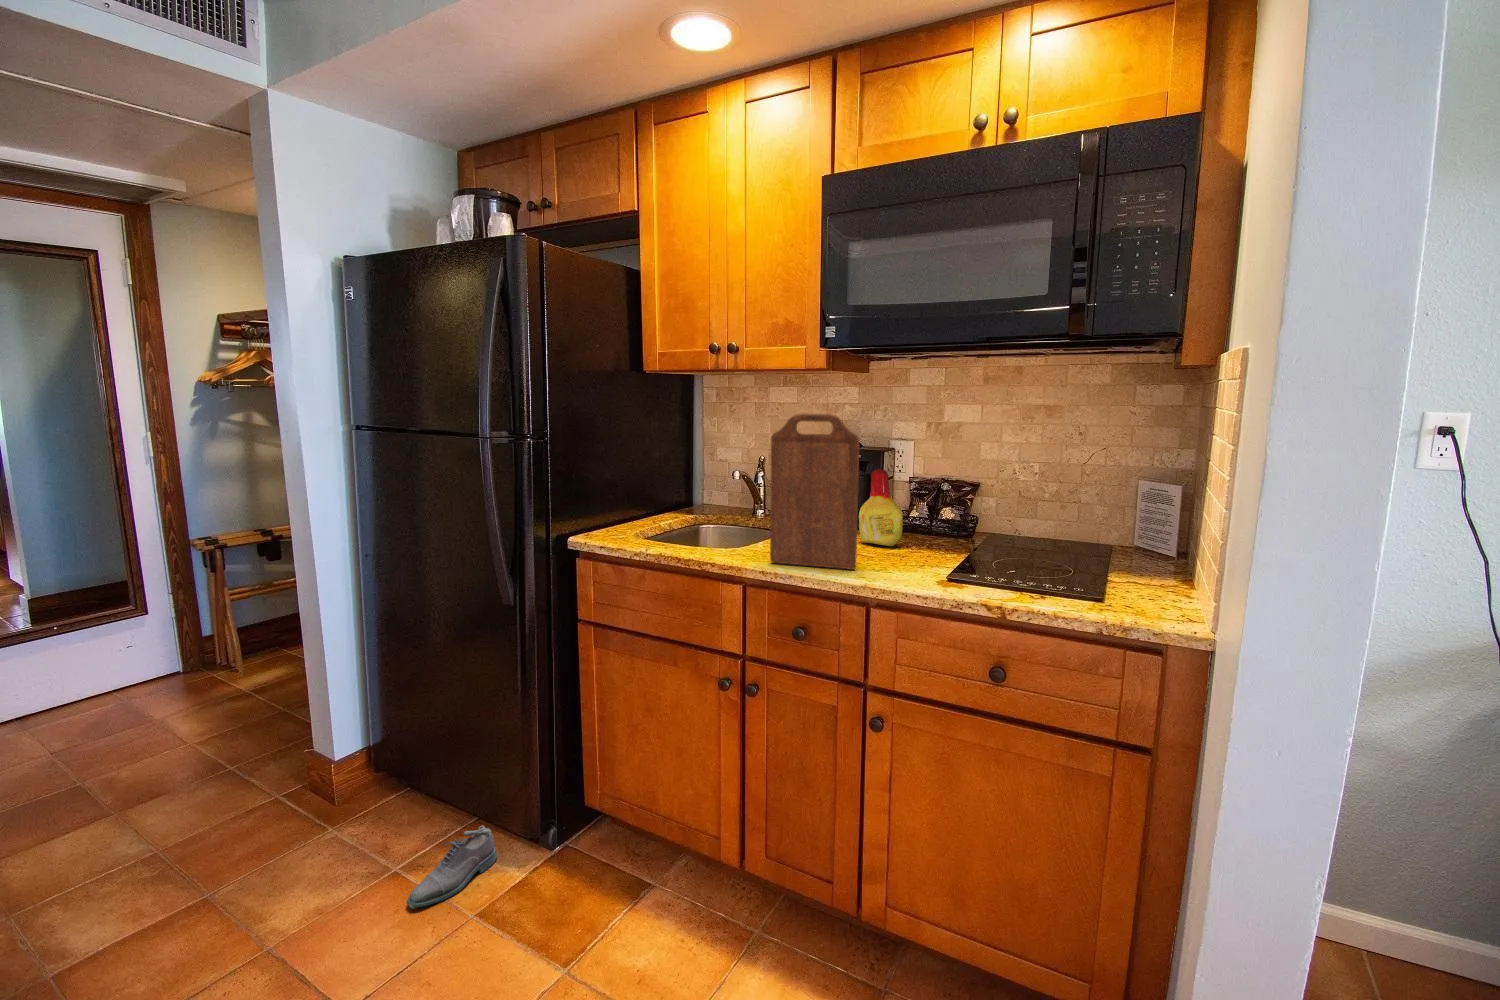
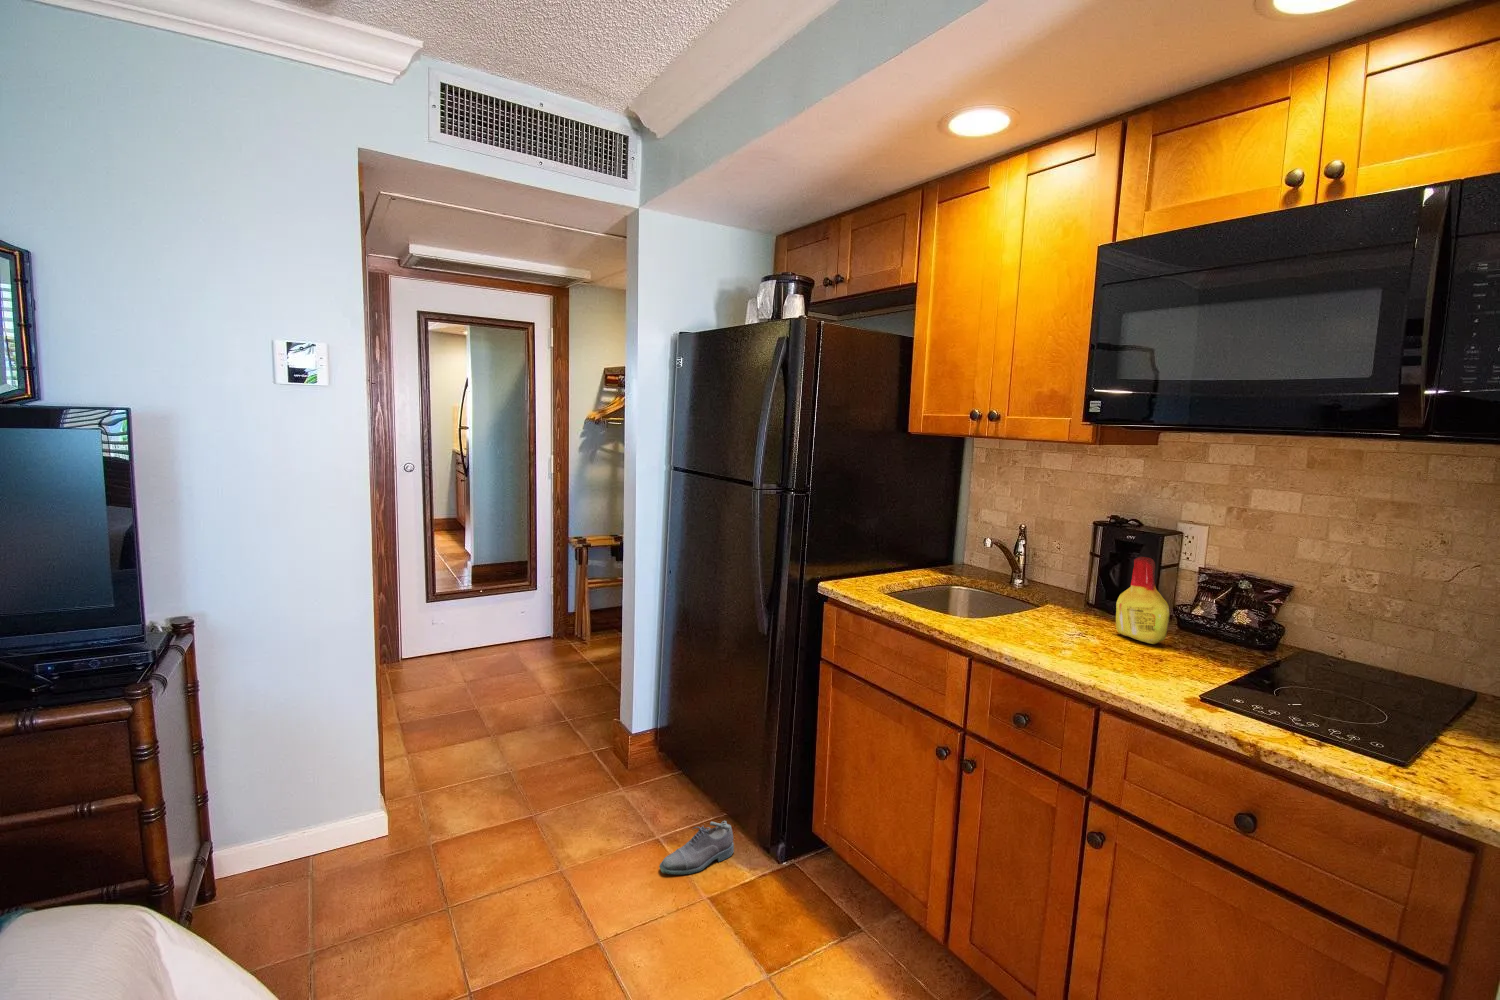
cutting board: present [770,414,860,570] -> none [999,494,1106,664]

